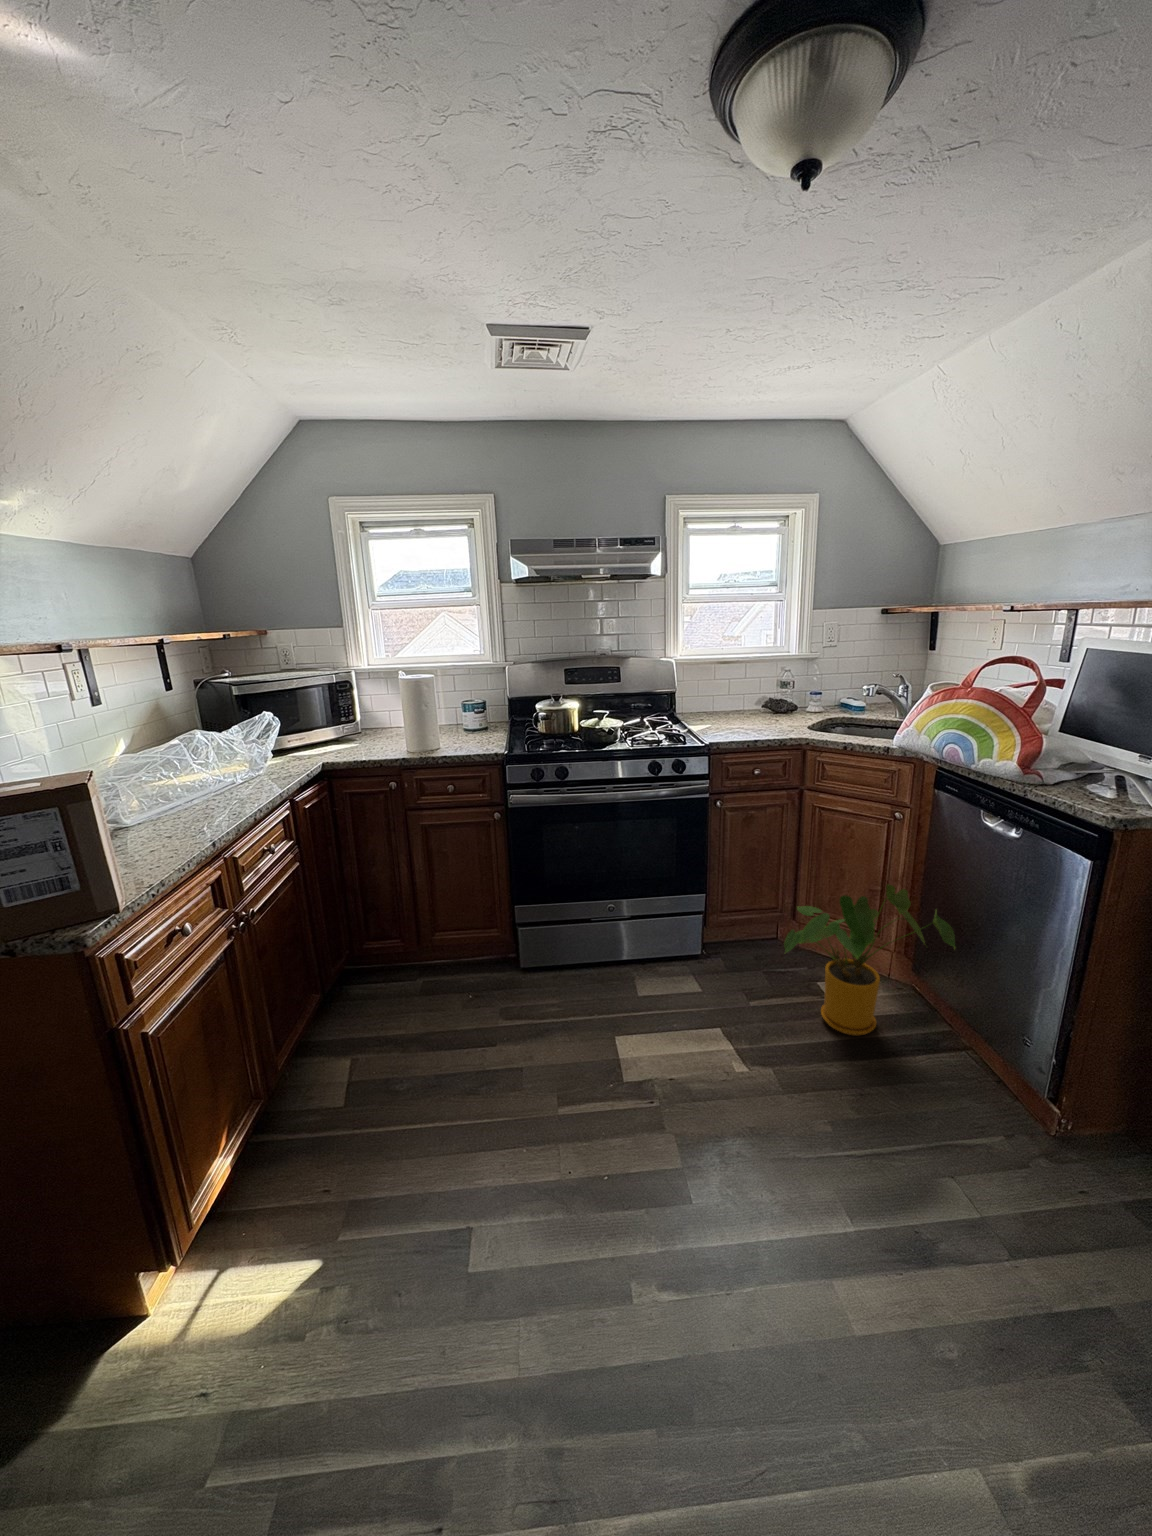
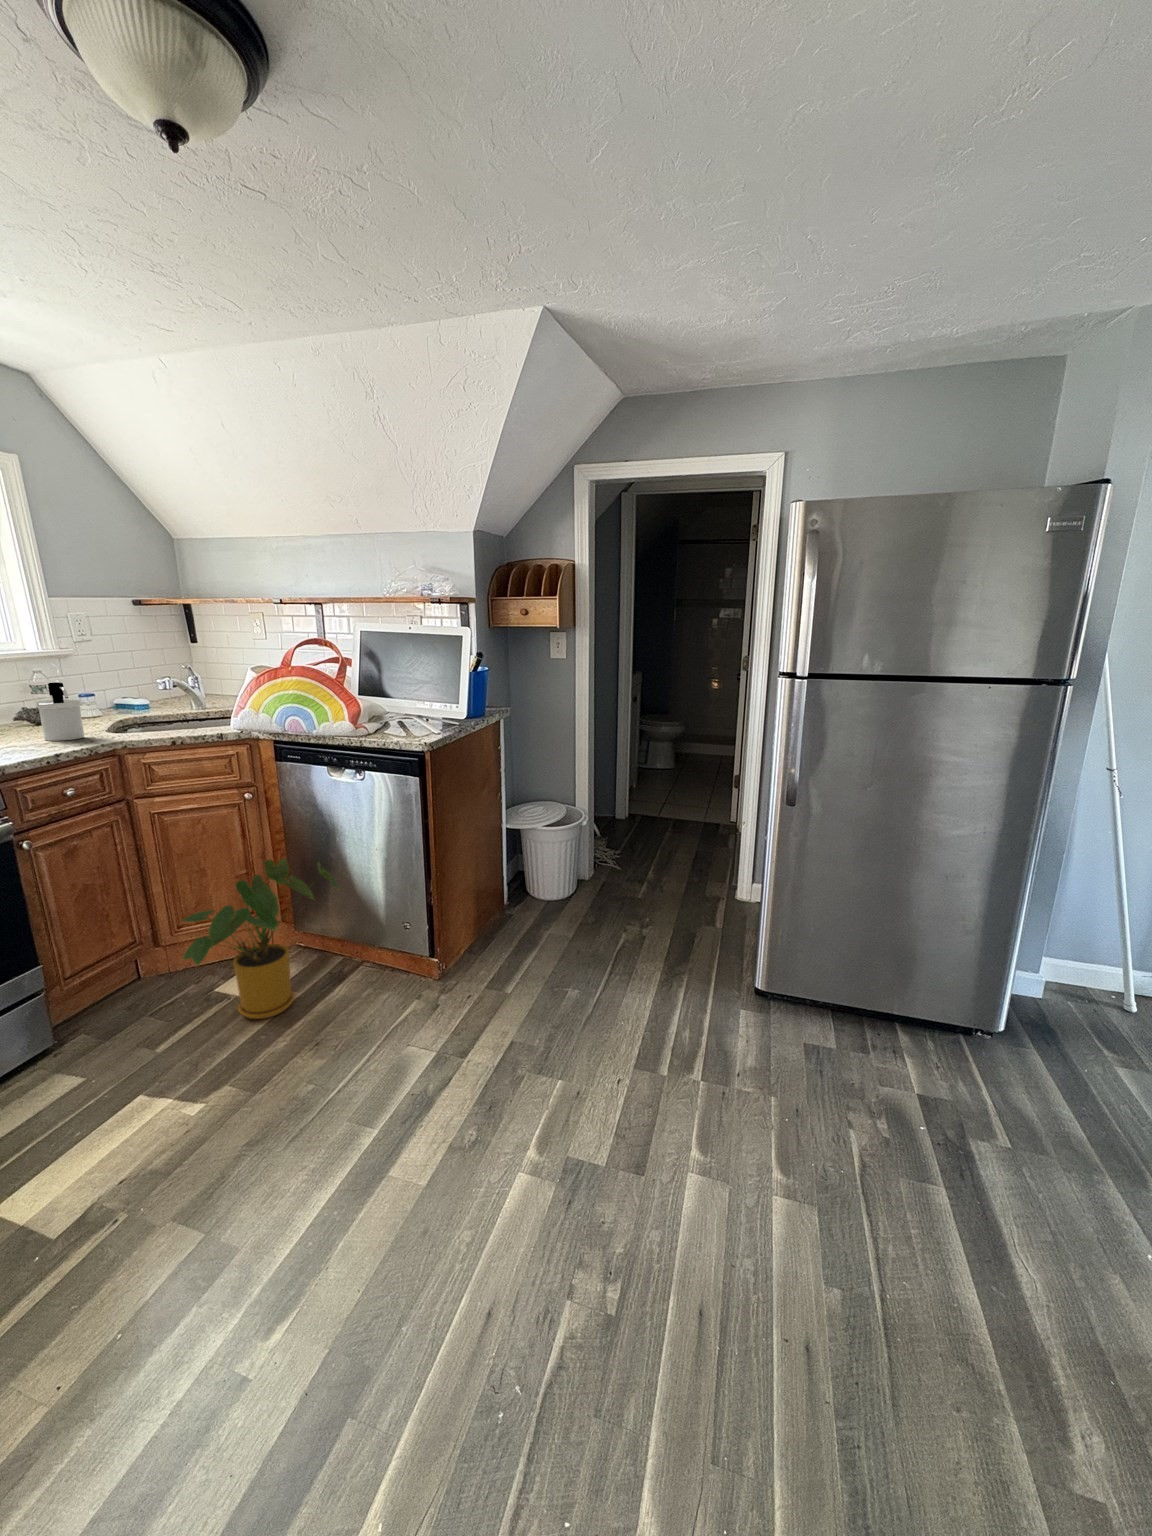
soap dispenser: none [759,686,788,733] -> present [37,682,84,741]

